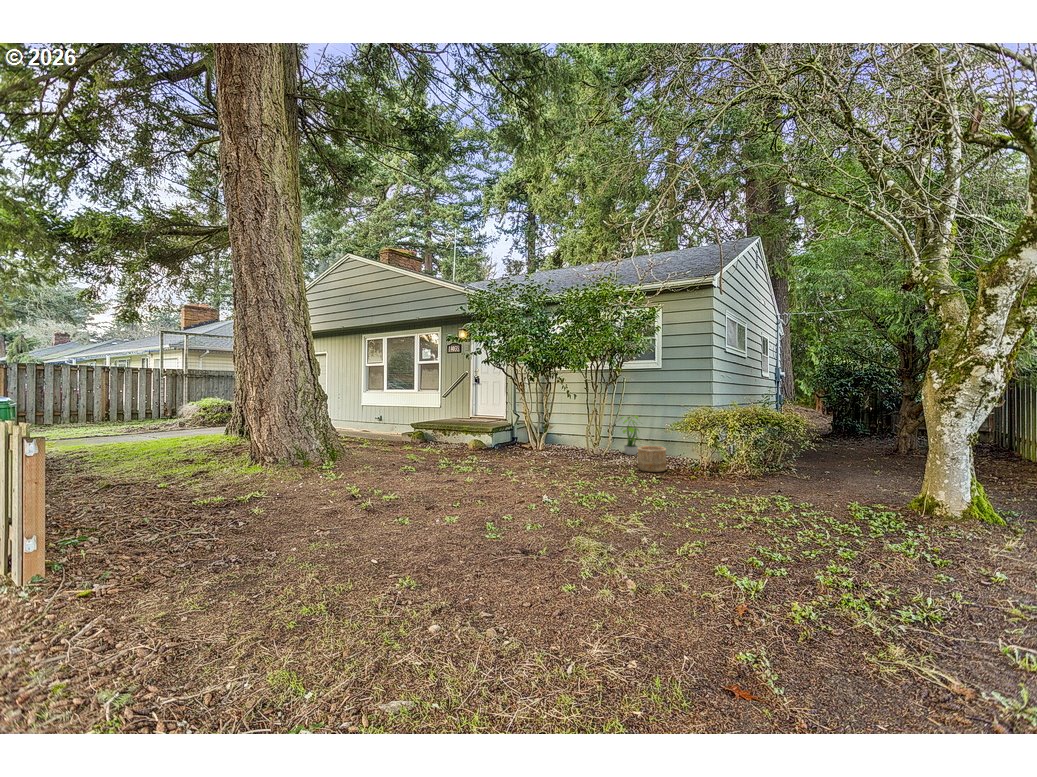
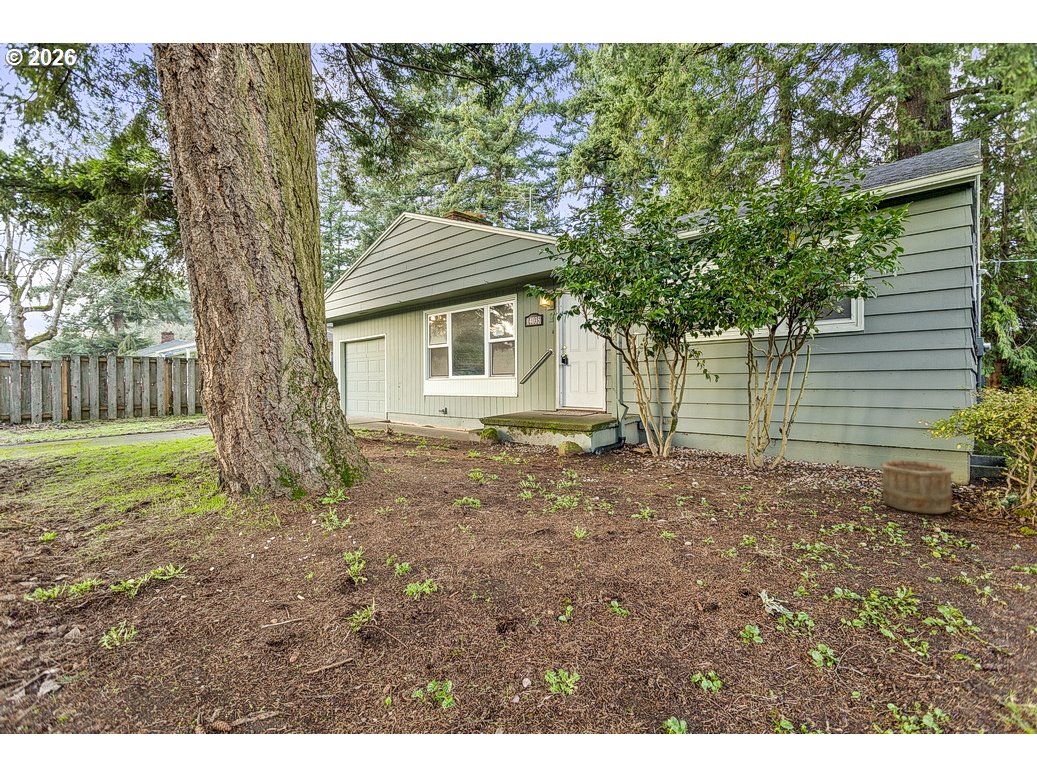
potted plant: present [621,415,639,455] -> none [789,403,836,467]

